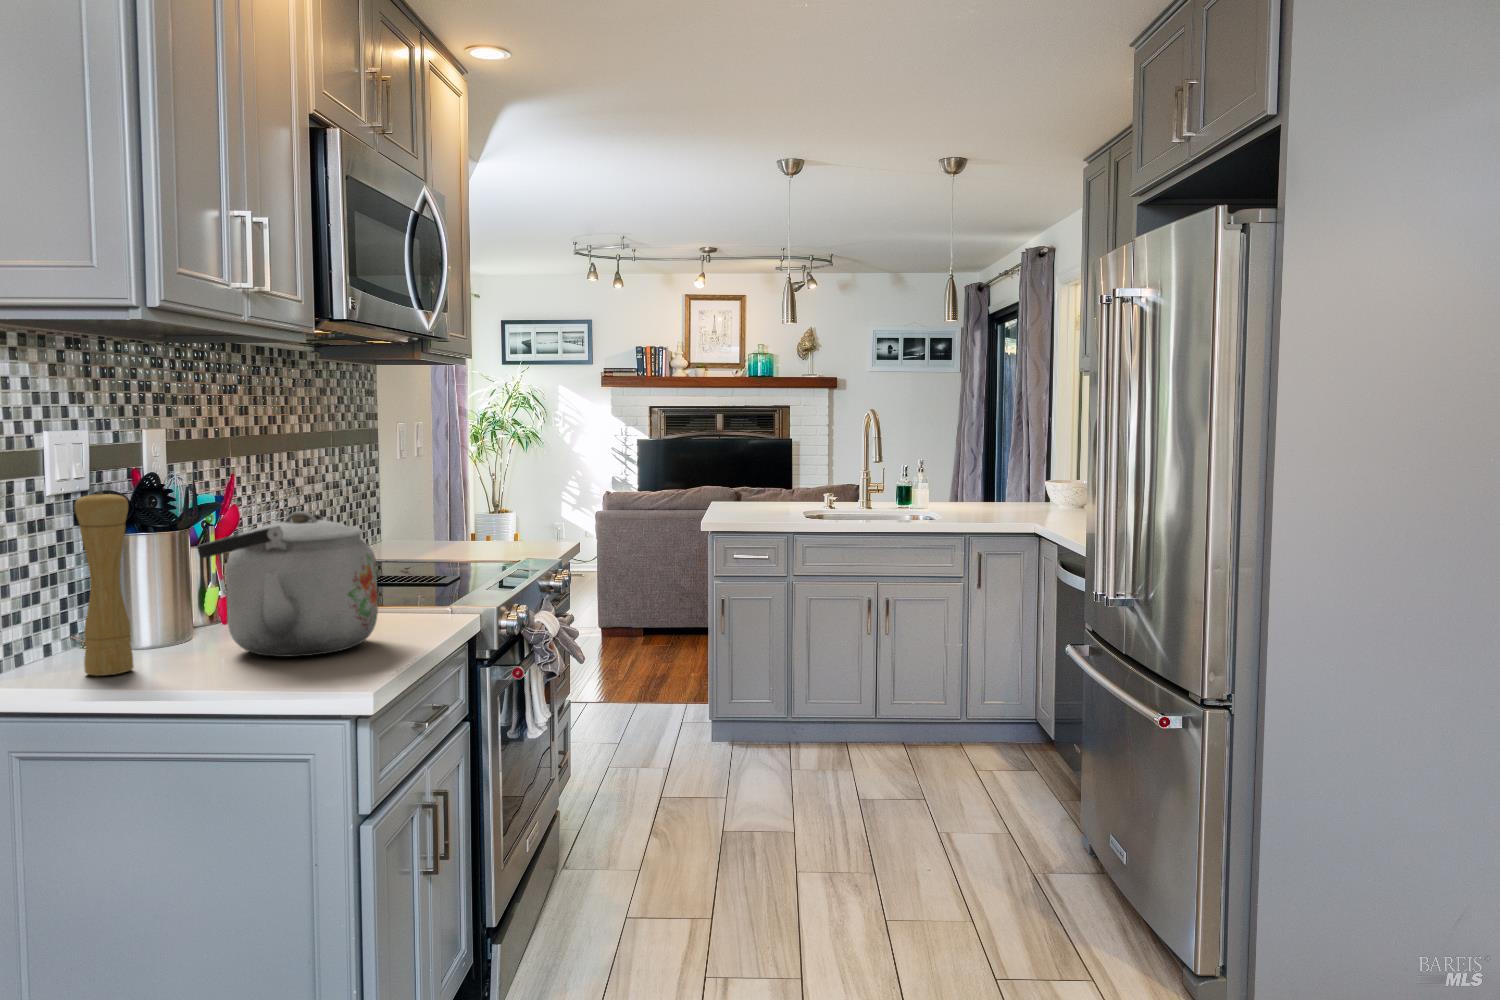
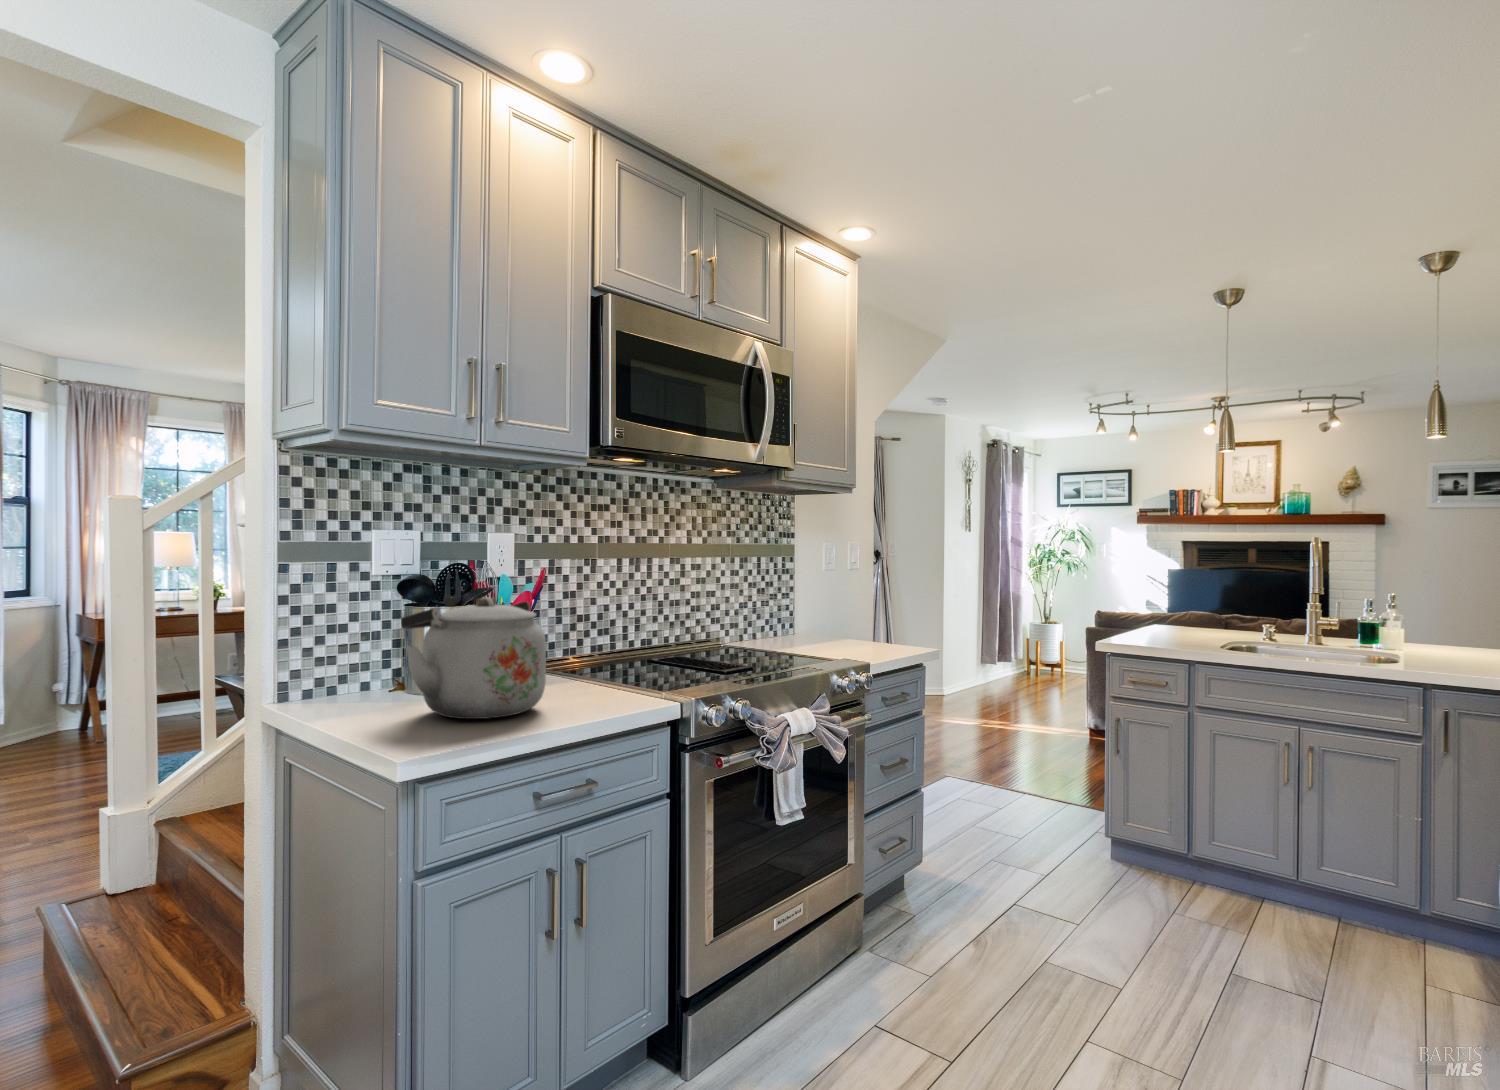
pepper mill: present [75,491,134,676] -> none [327,572,365,711]

